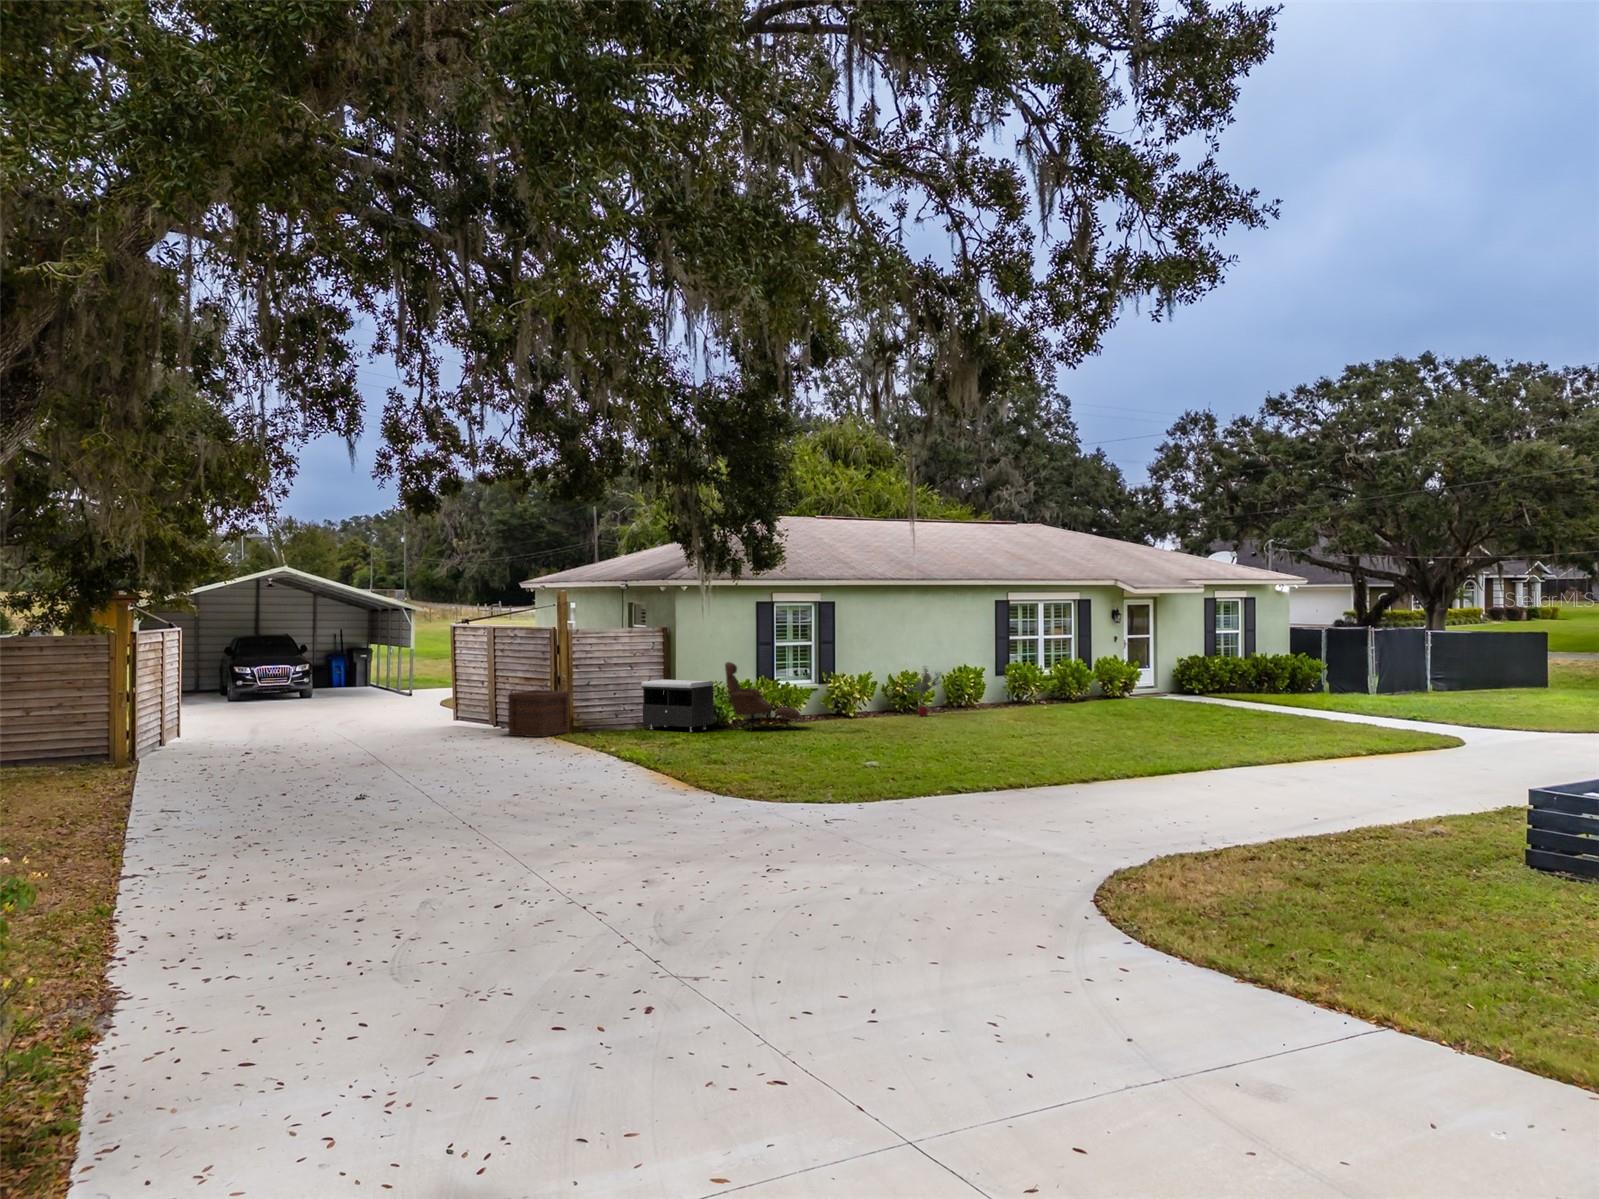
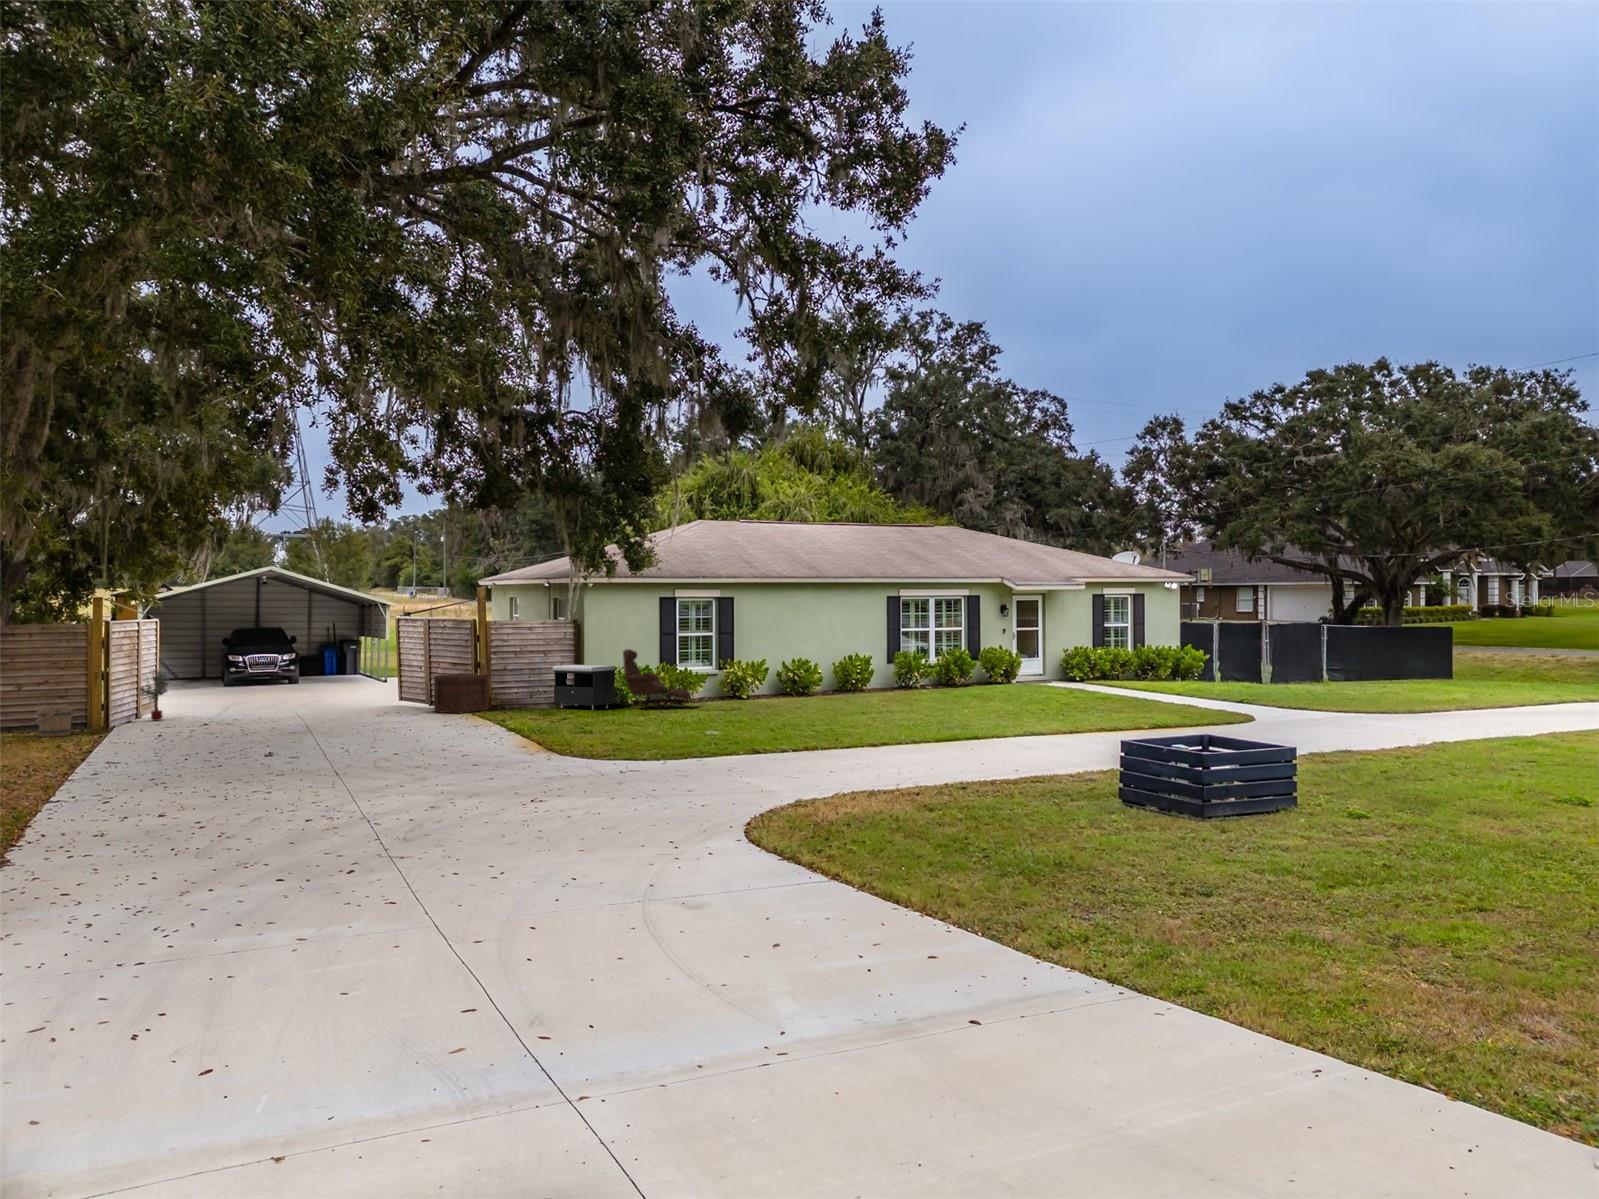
potted tree: present [906,666,941,716] -> present [139,670,168,721]
bucket: none [54,735,99,772] -> present [36,707,73,737]

